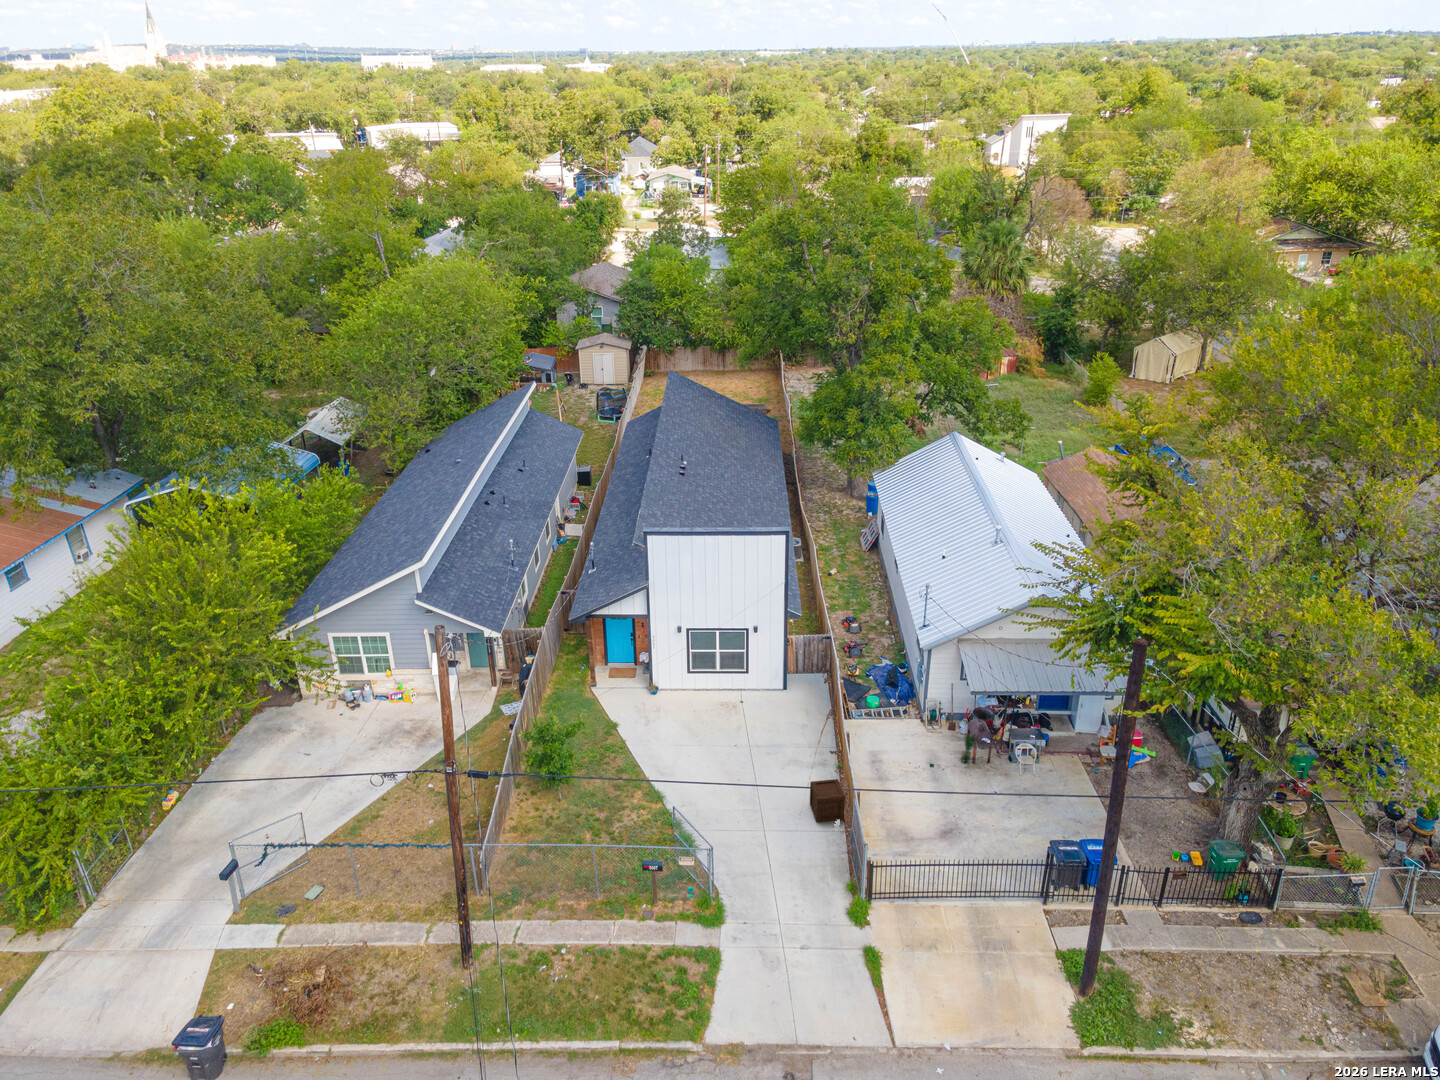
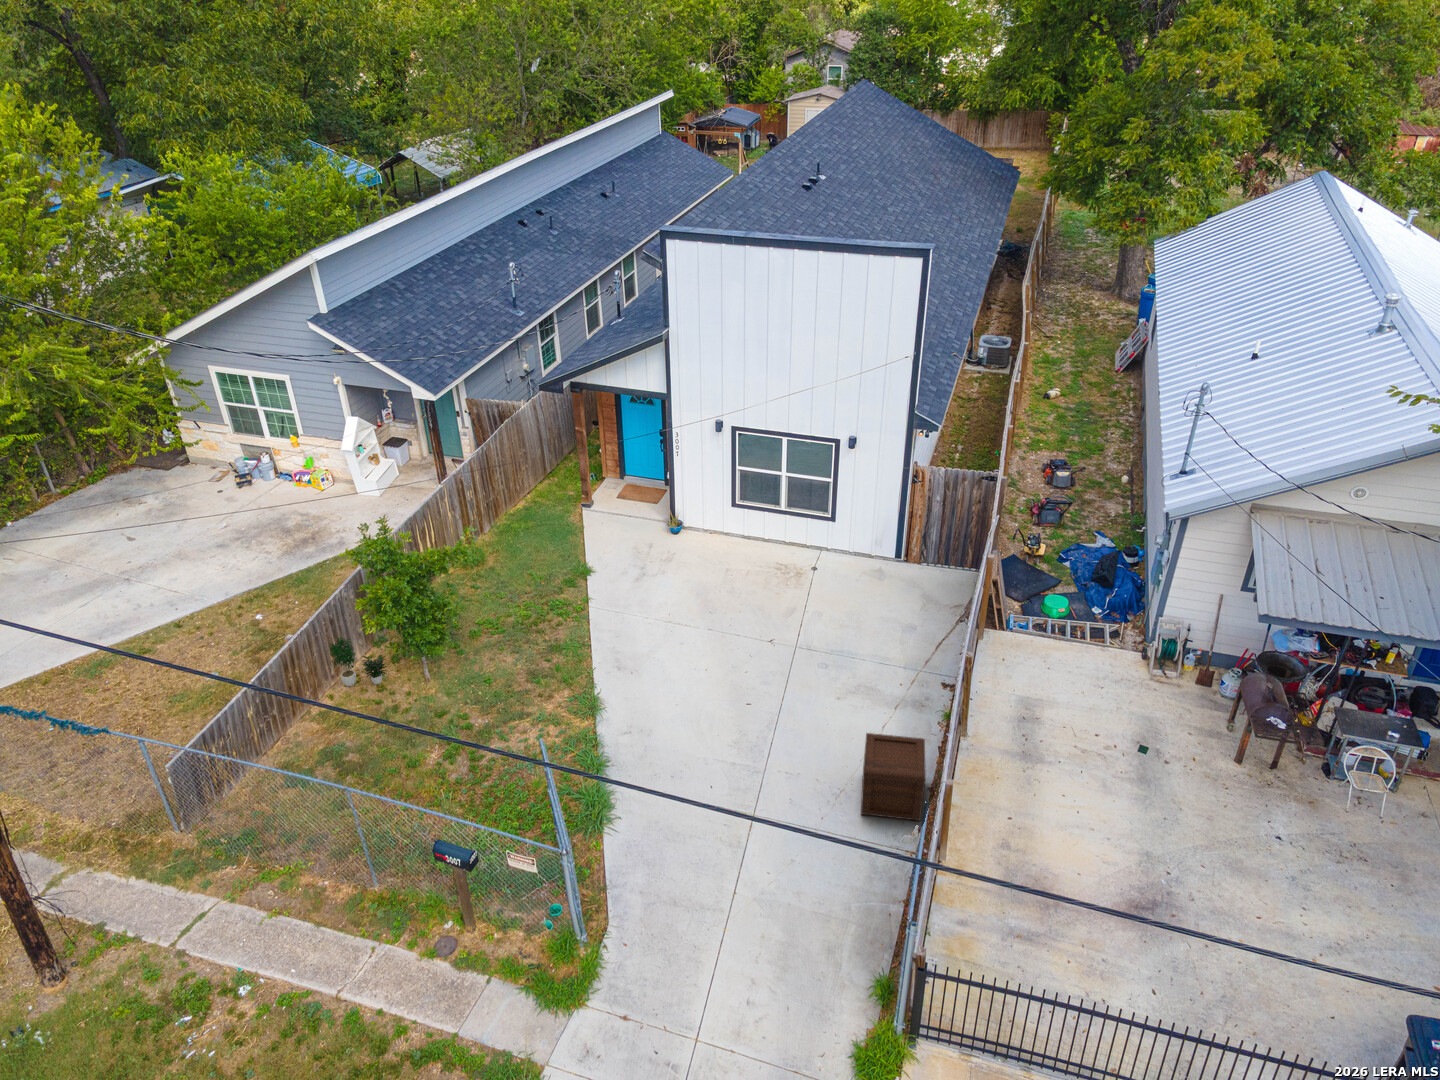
potted plant: present [960,734,977,767] -> present [330,638,387,686]

